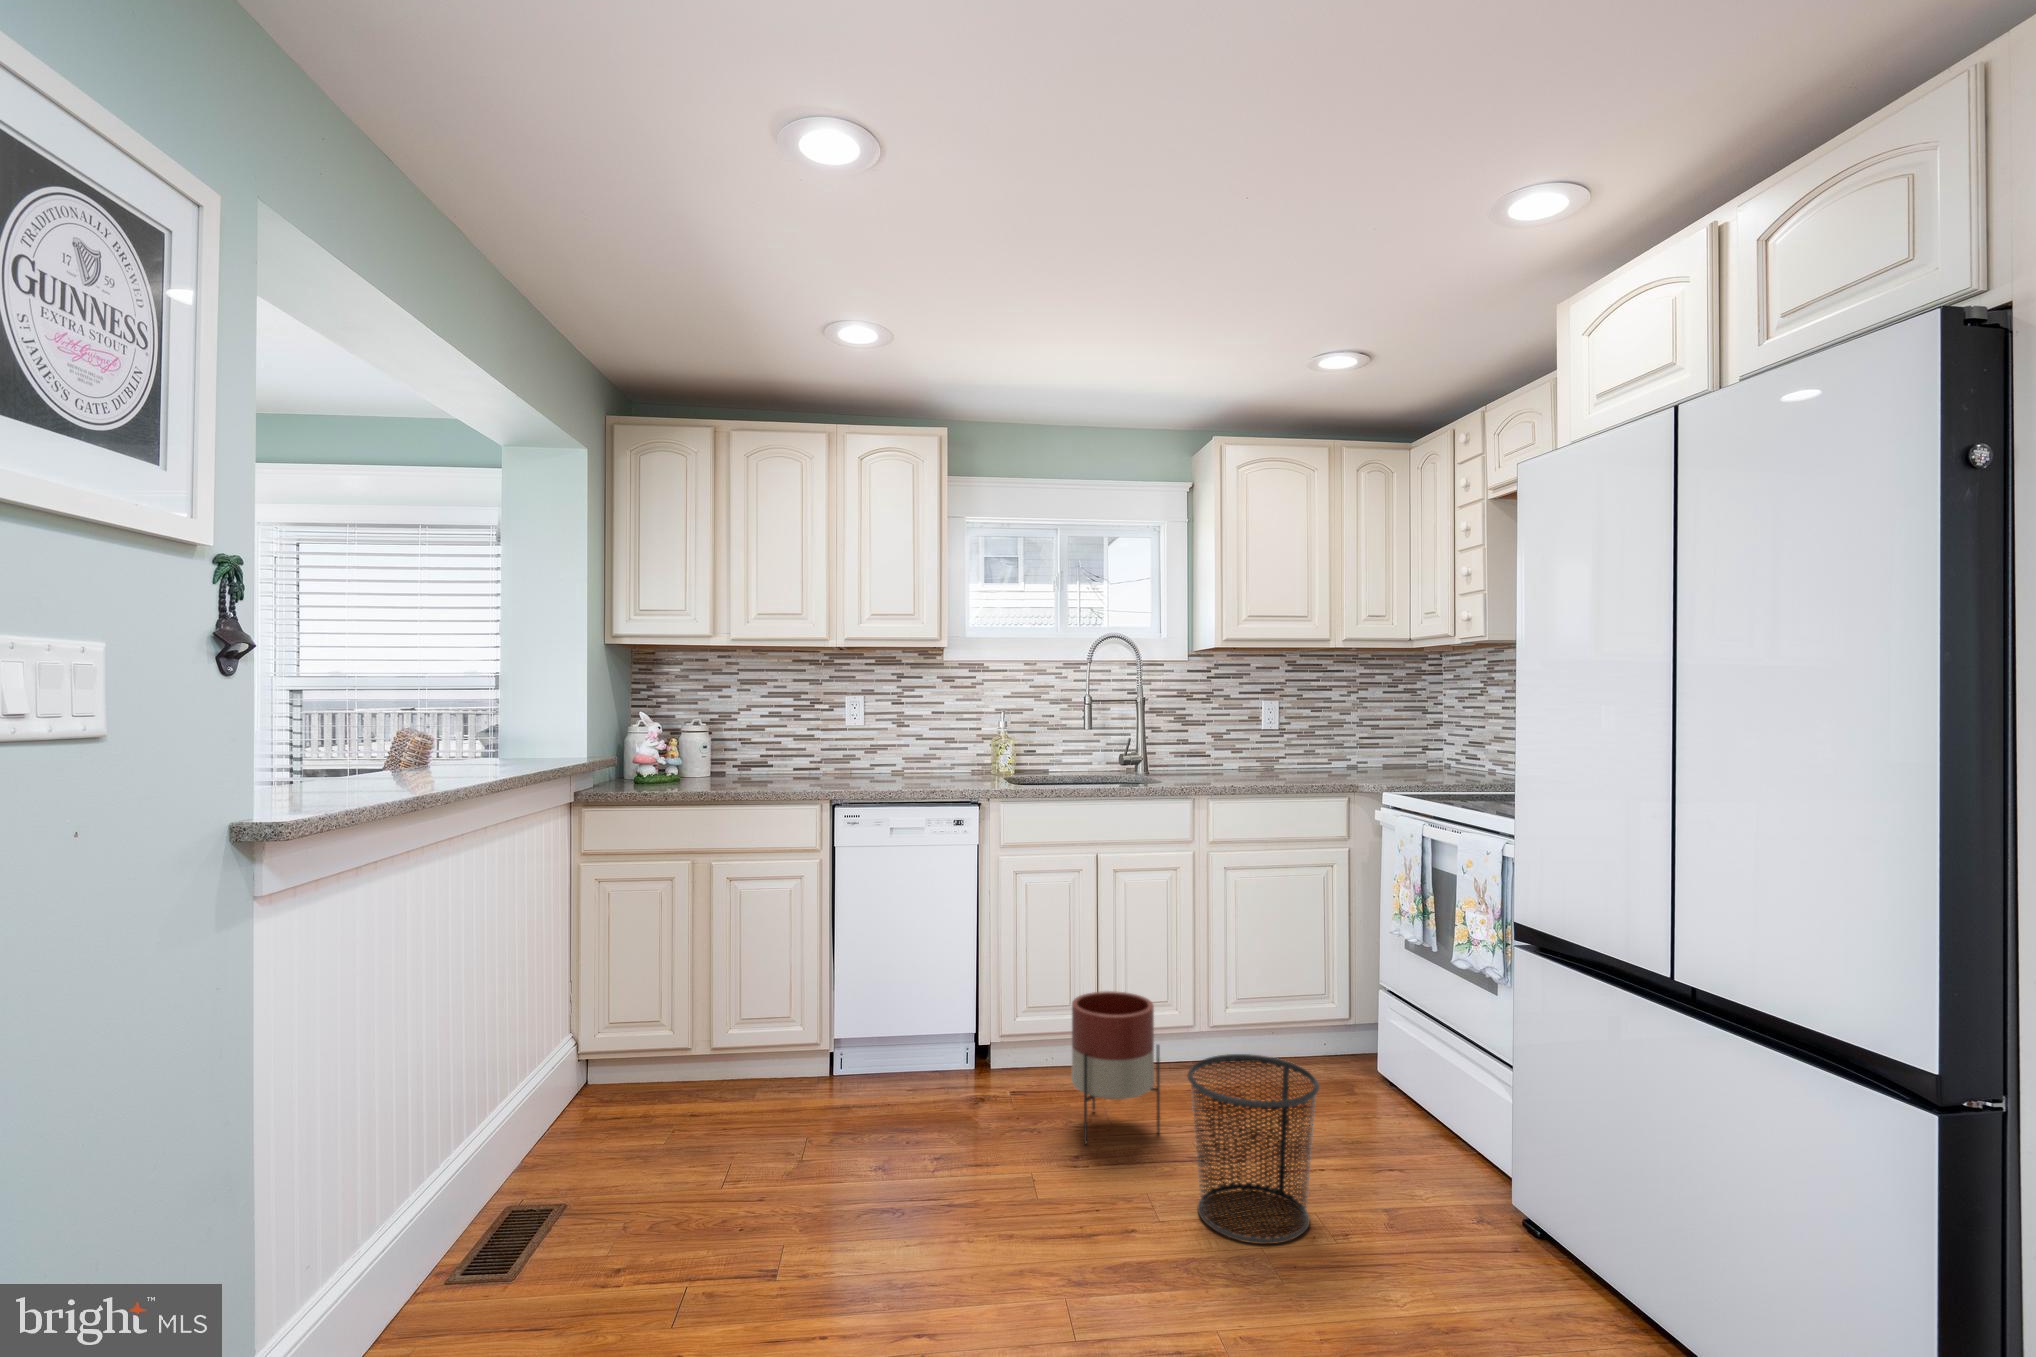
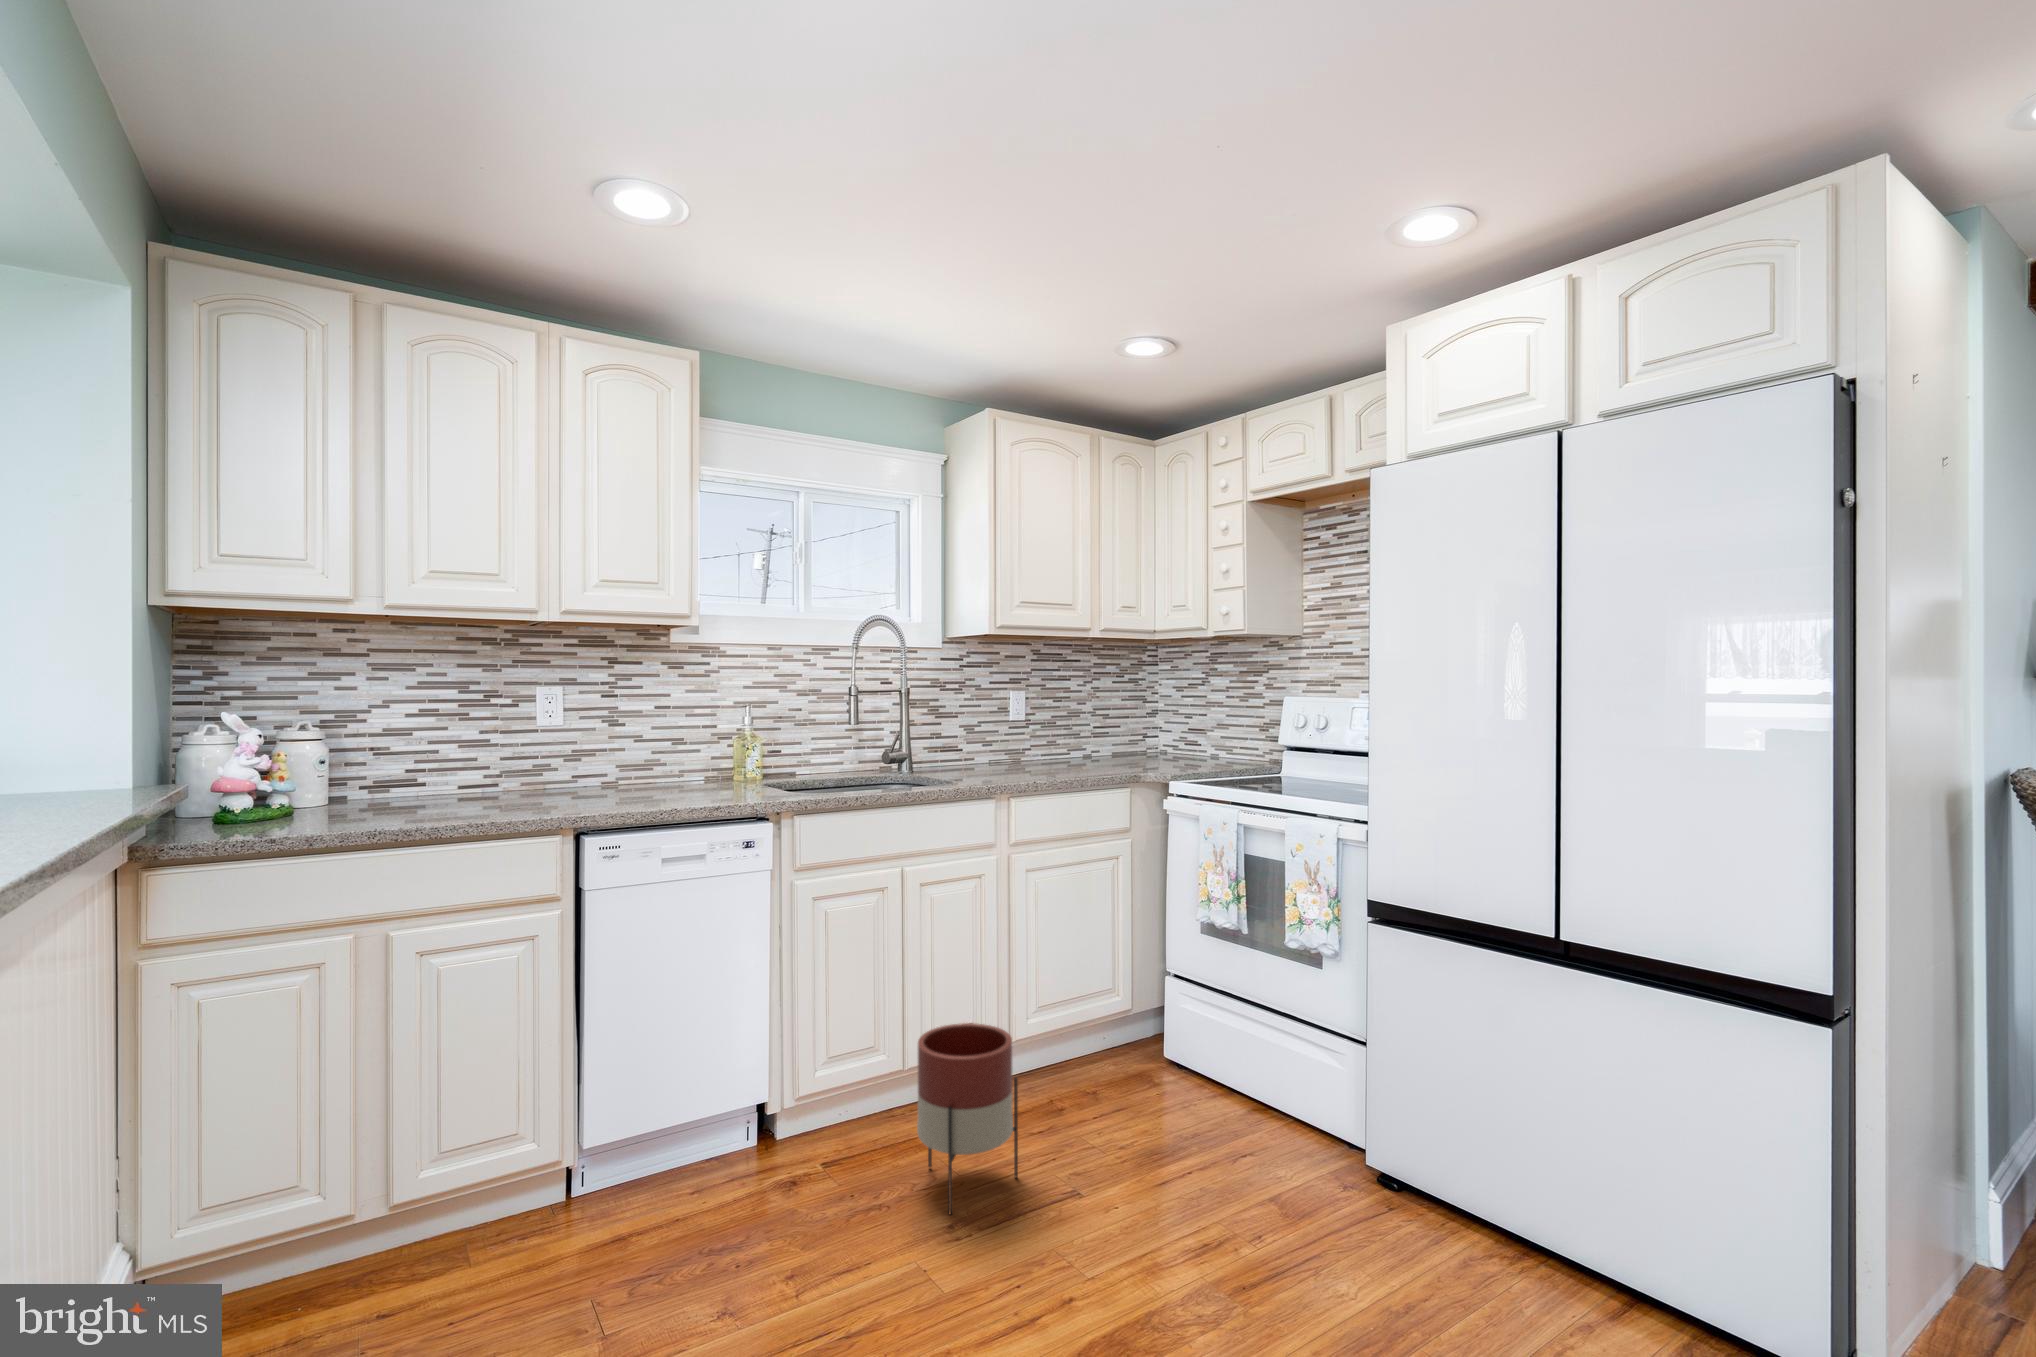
waste bin: present [1188,1054,1319,1244] -> none [1108,1073,1252,1289]

